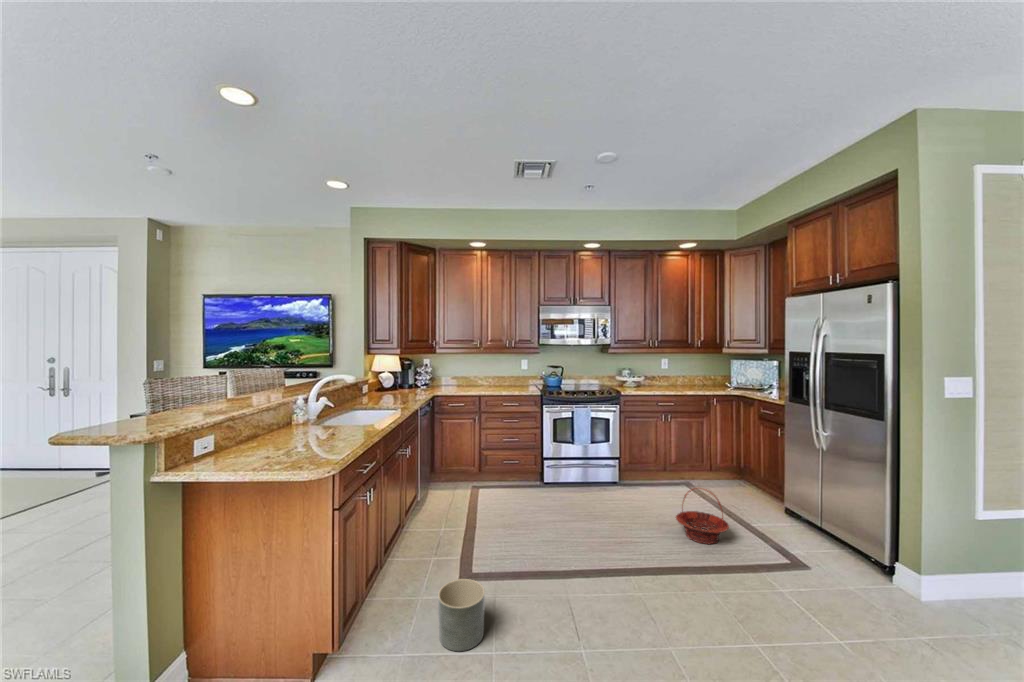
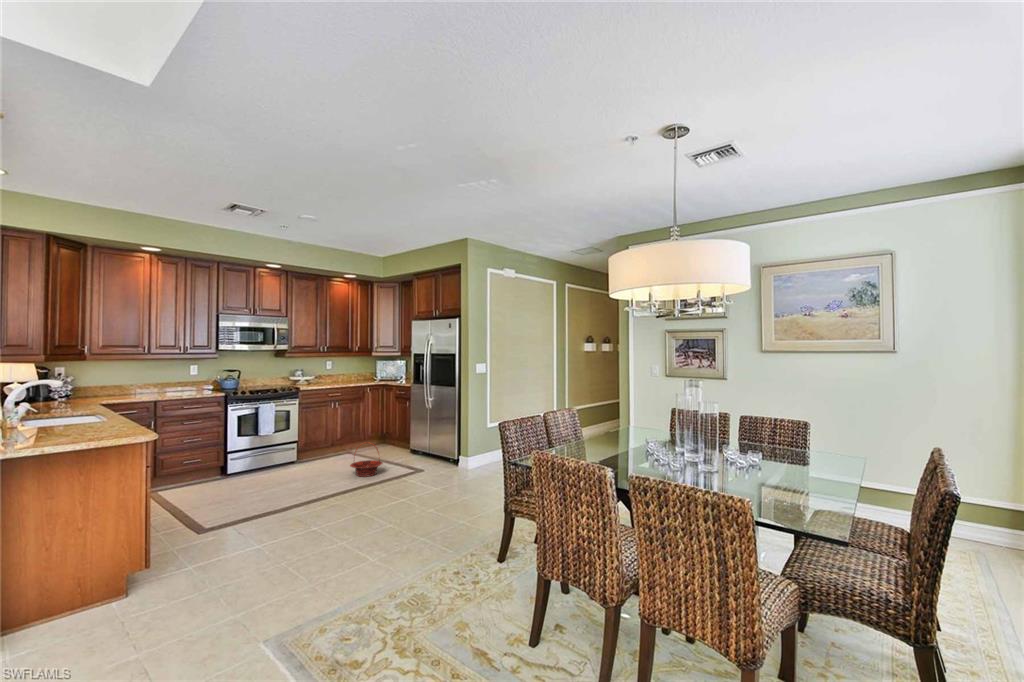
planter: present [438,579,485,651] -> none [213,511,250,551]

